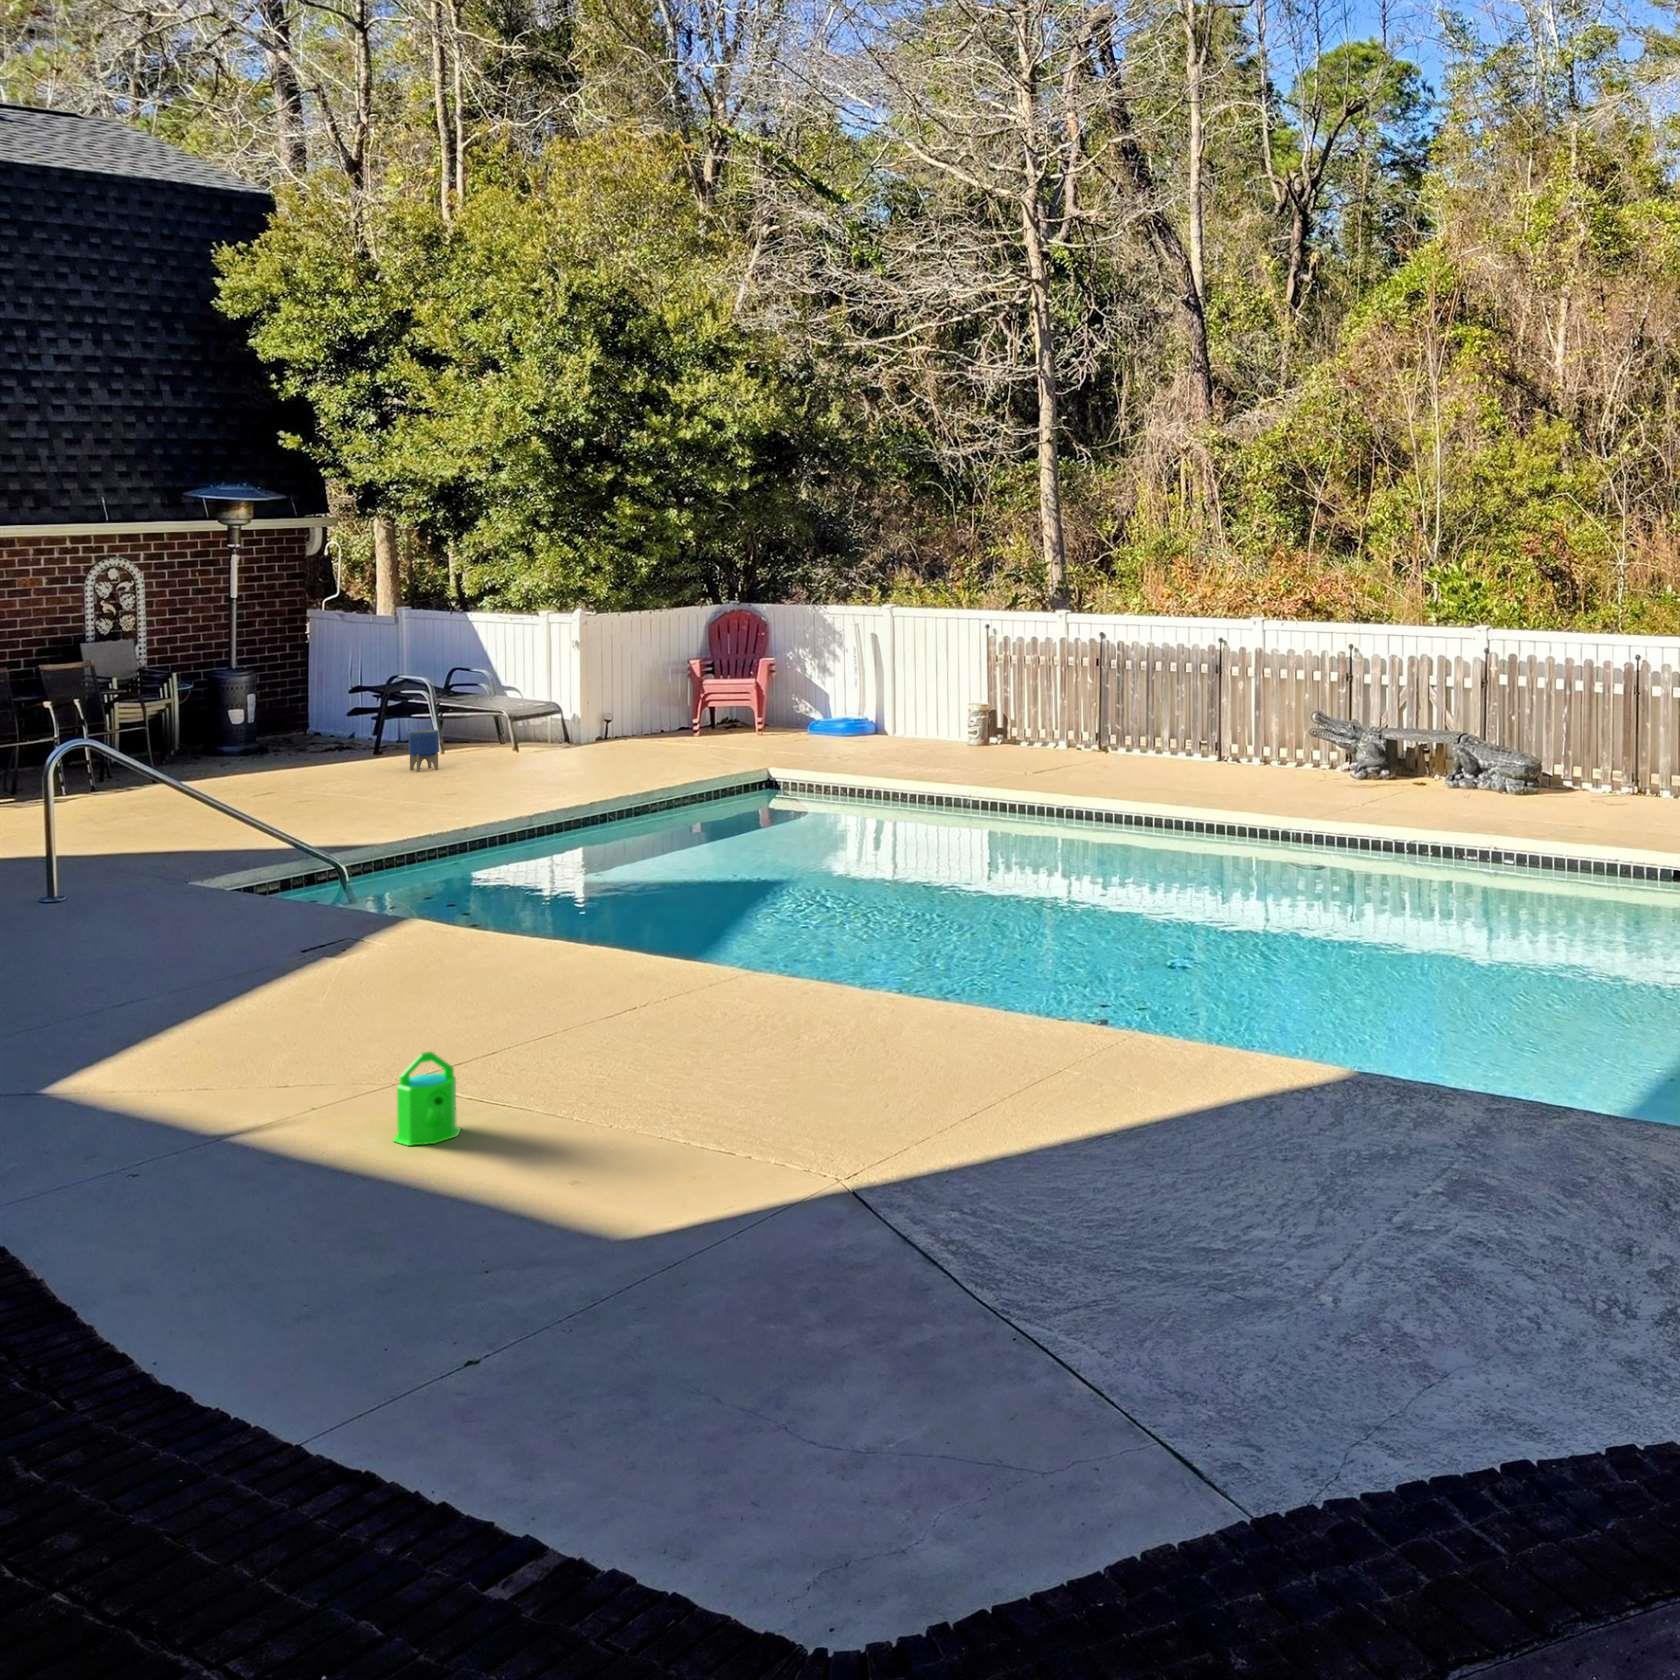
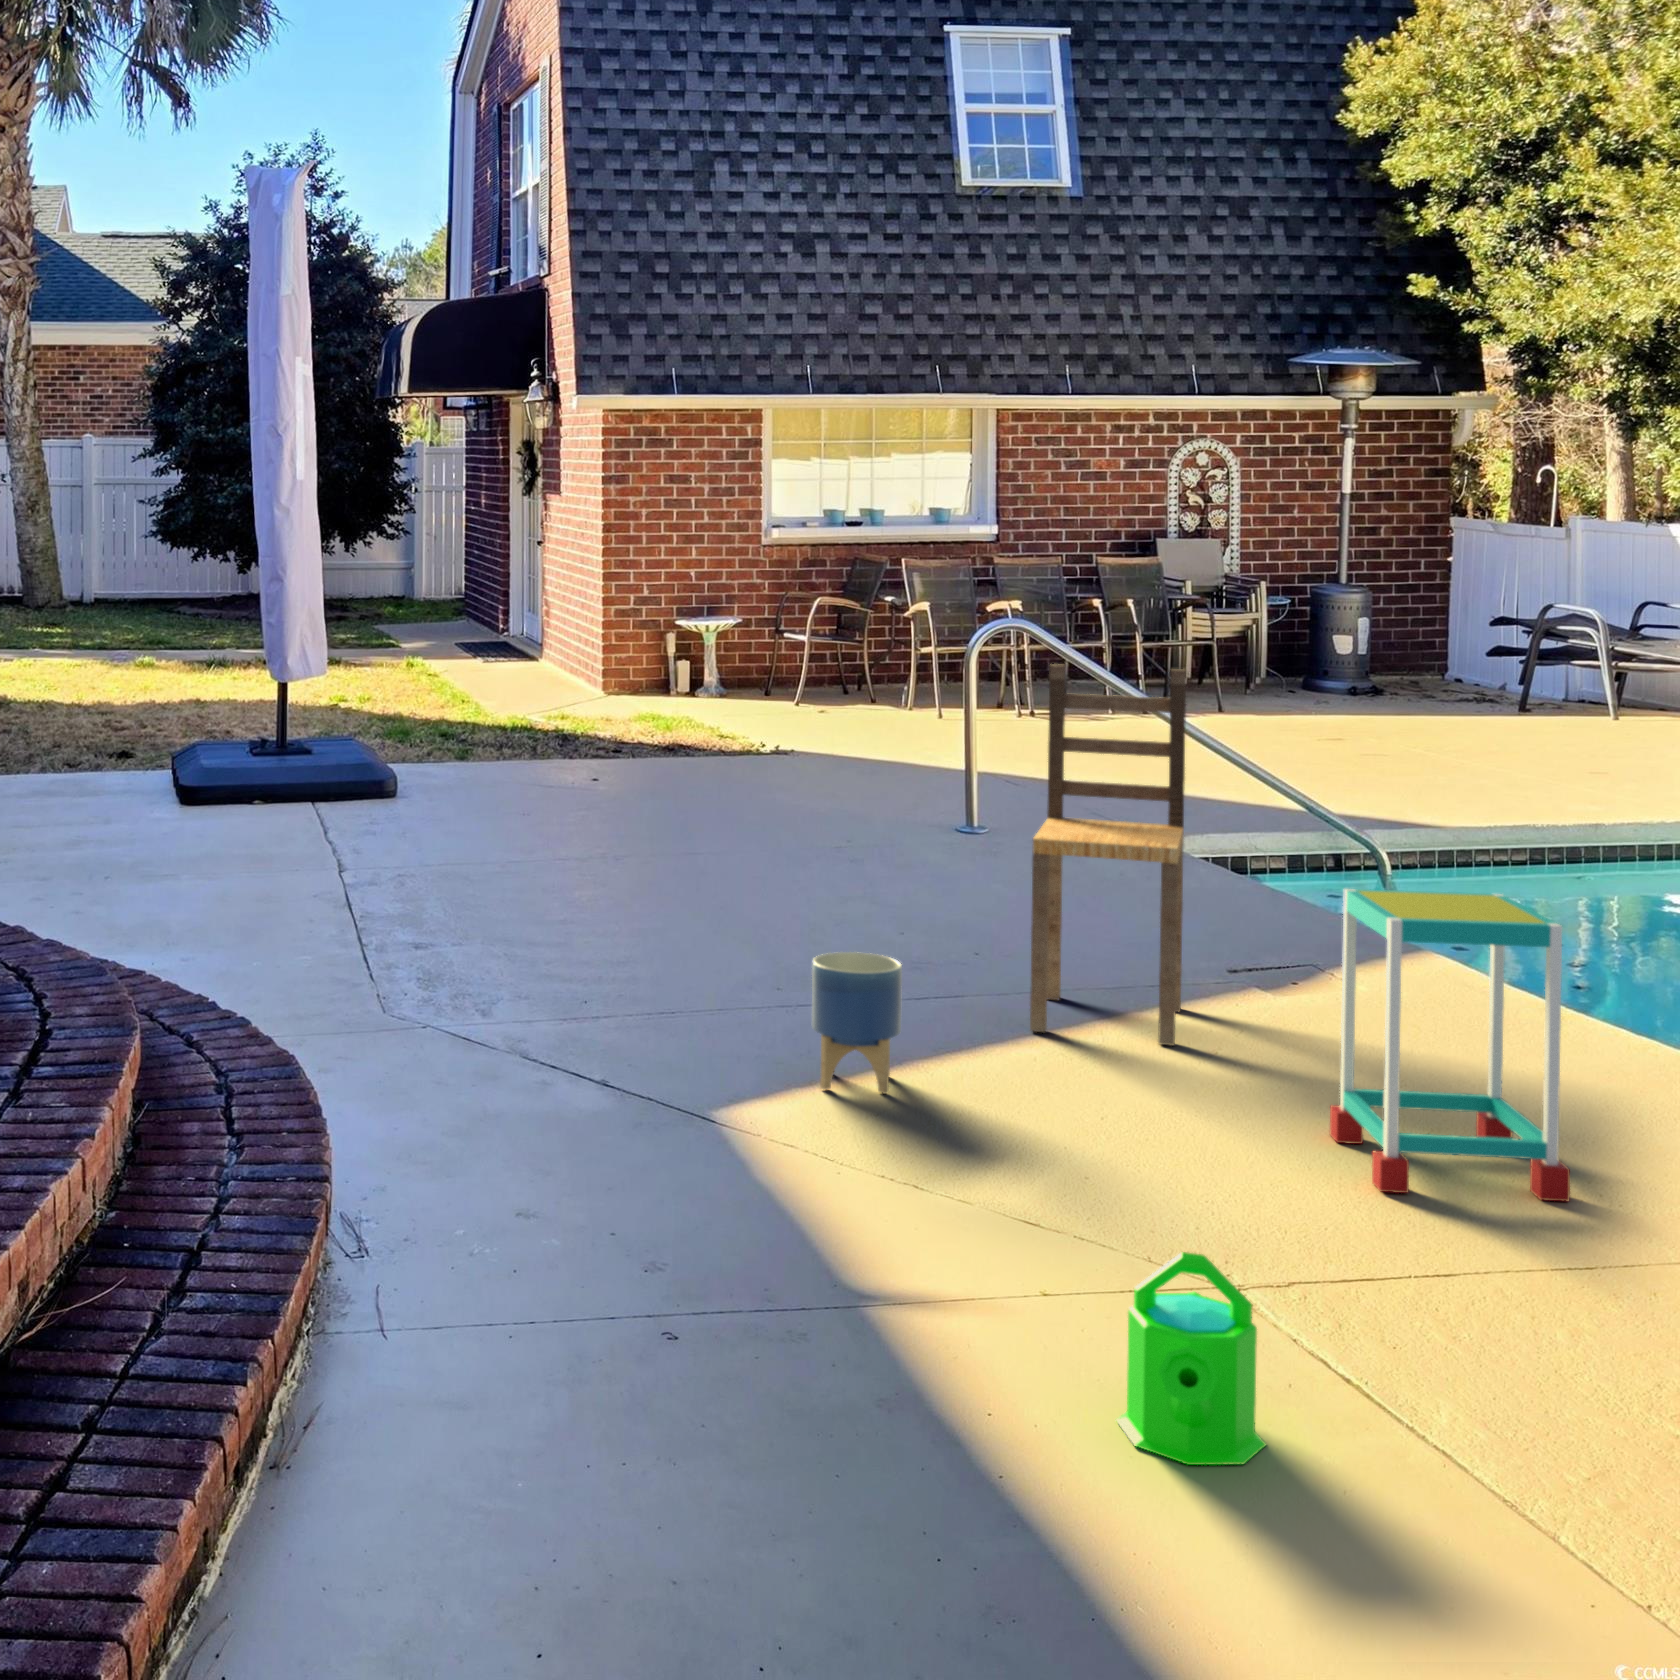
planter: present [409,730,439,771] -> present [812,952,902,1094]
chair: none [188,769,295,1011] -> present [1030,664,1186,1046]
side table: none [410,871,537,1033] -> present [1330,889,1570,1201]

